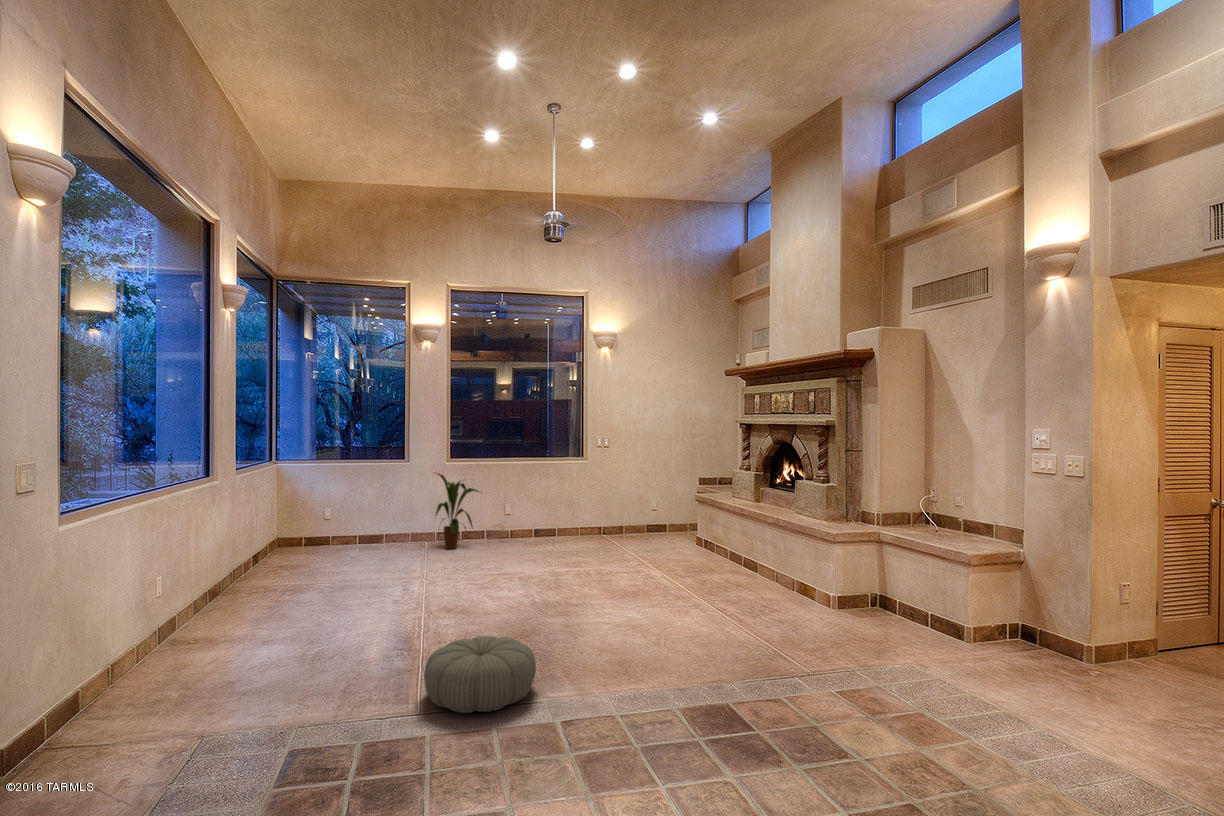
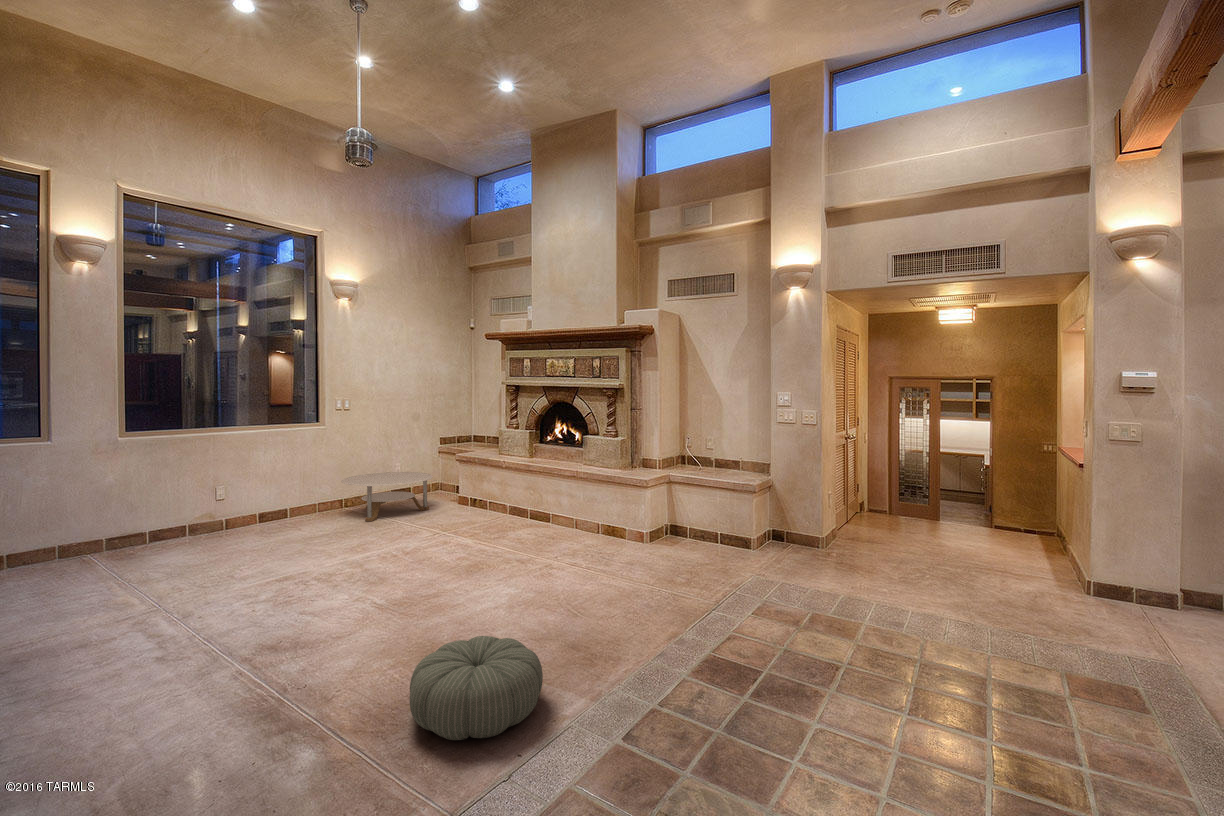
house plant: present [436,474,479,549] -> none [110,454,194,557]
round table: none [593,505,672,548] -> present [341,472,433,521]

